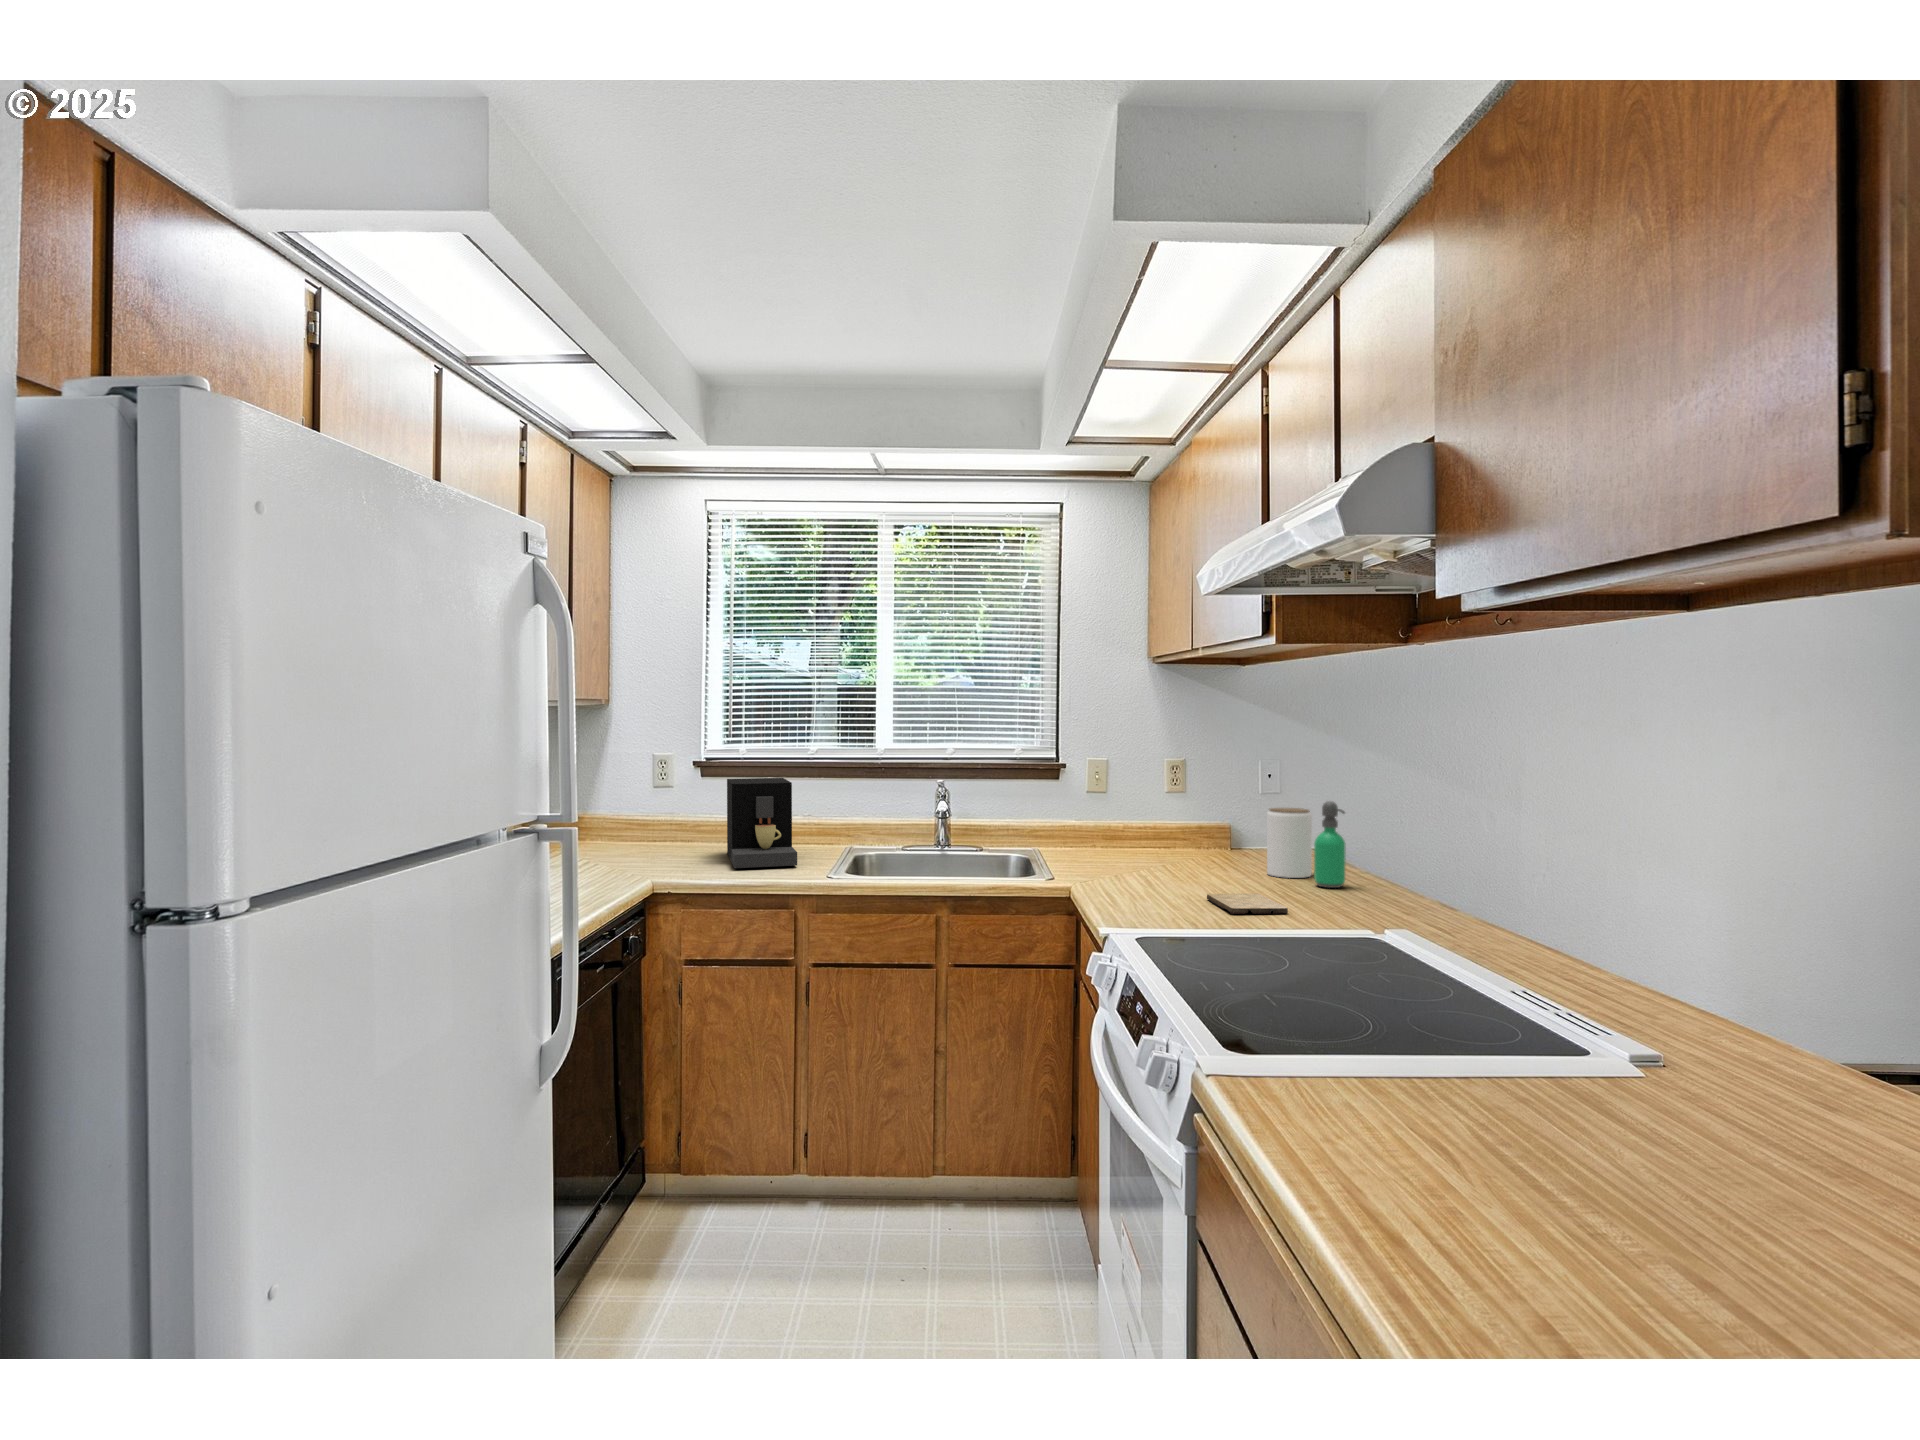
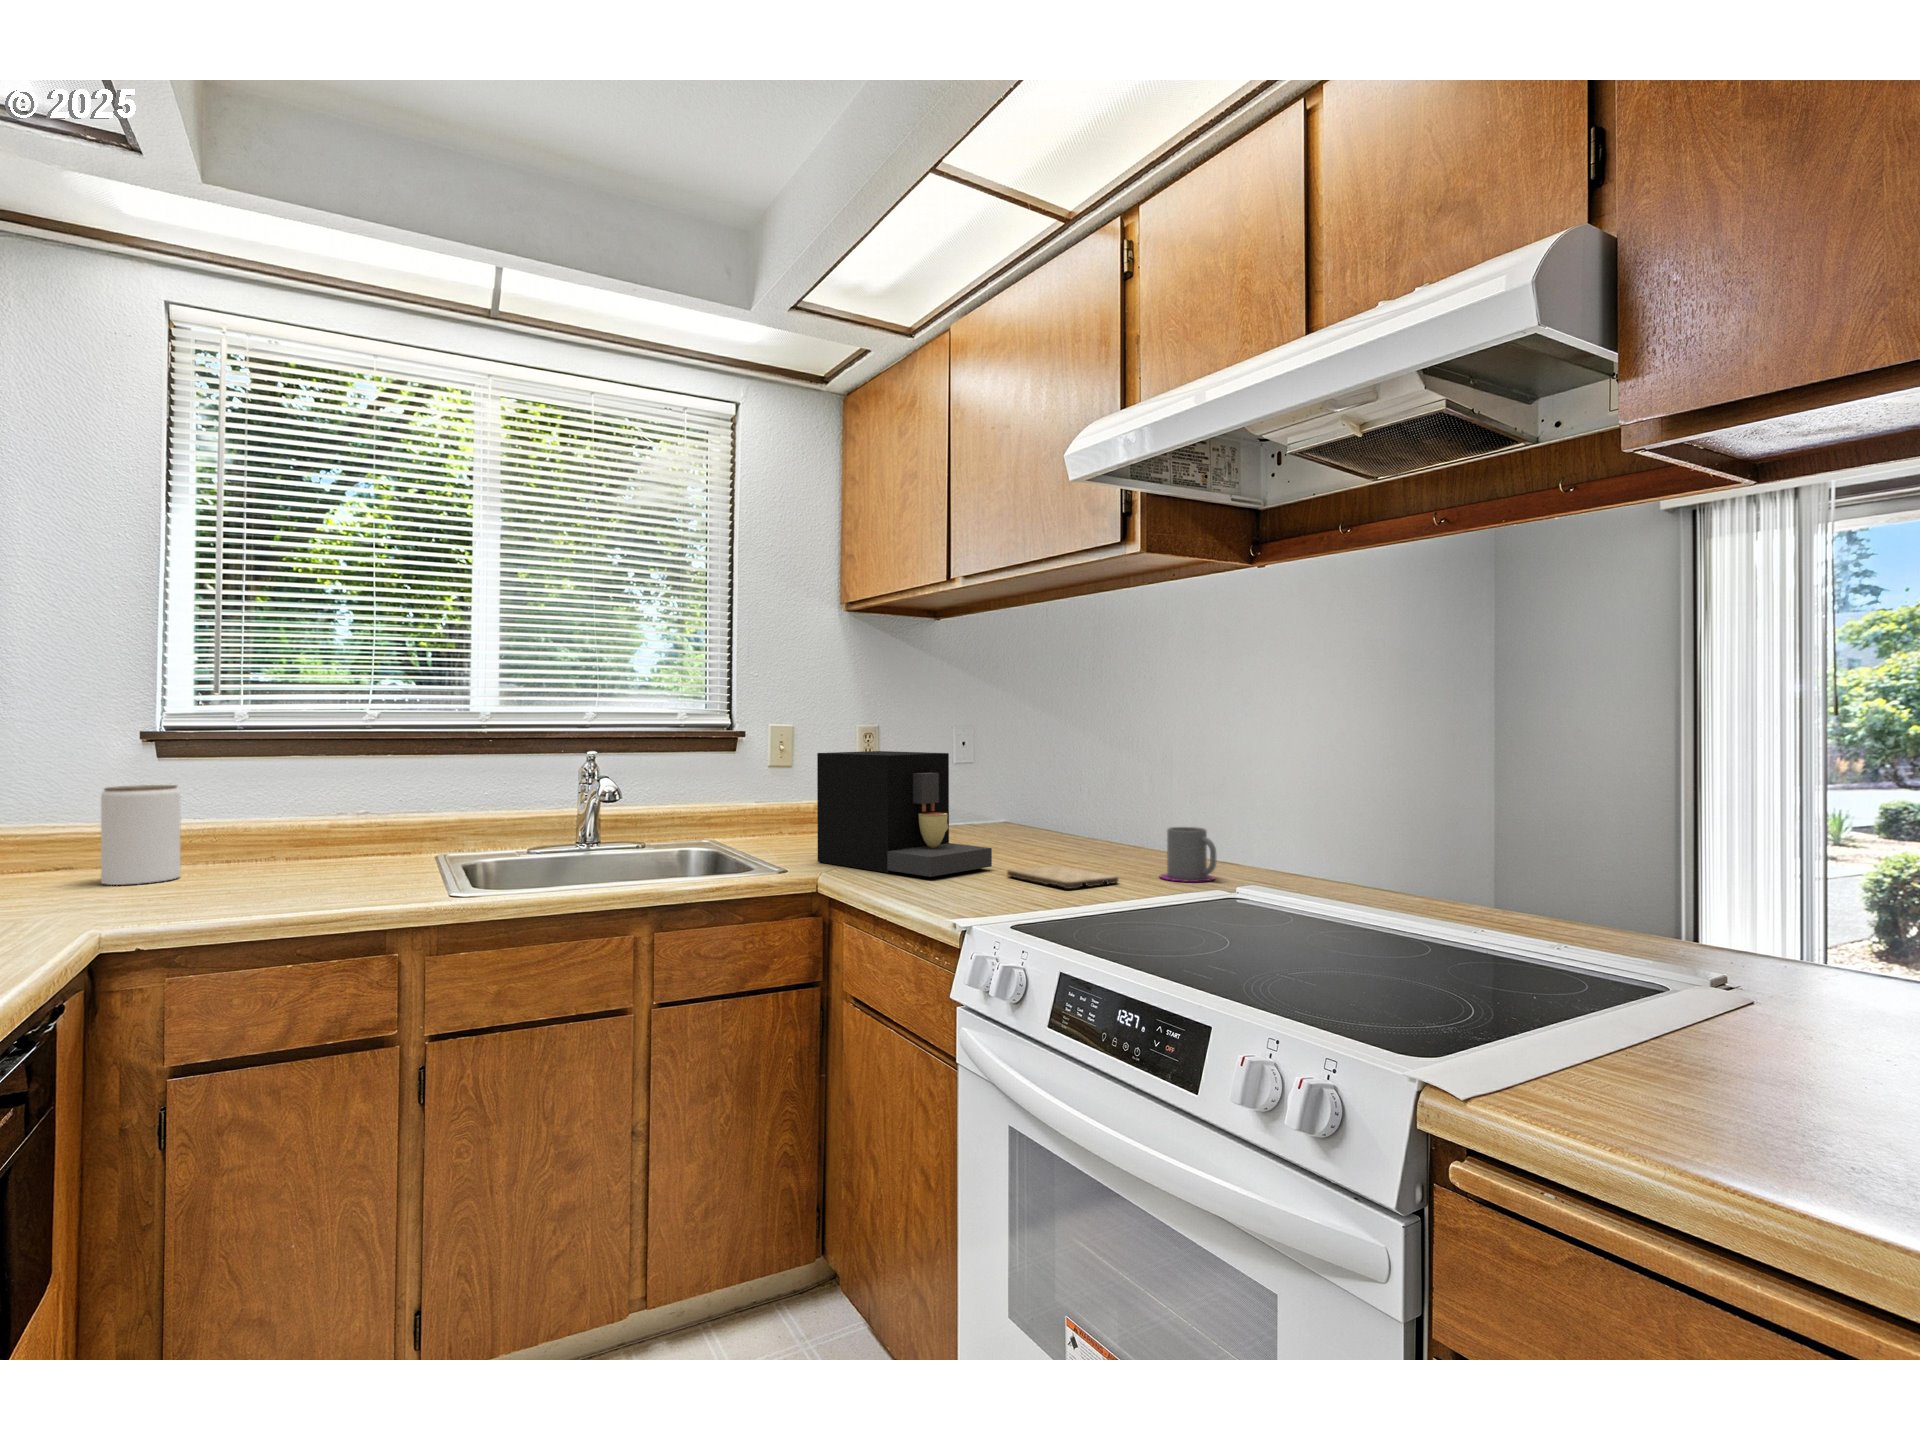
coffee maker: present [727,778,797,868] -> present [817,751,992,877]
soap dispenser: present [1314,801,1346,888] -> none [1080,758,1118,854]
jar: present [1267,808,1312,878] -> present [101,785,181,885]
mug: none [1335,870,1386,920] -> present [1160,827,1216,882]

